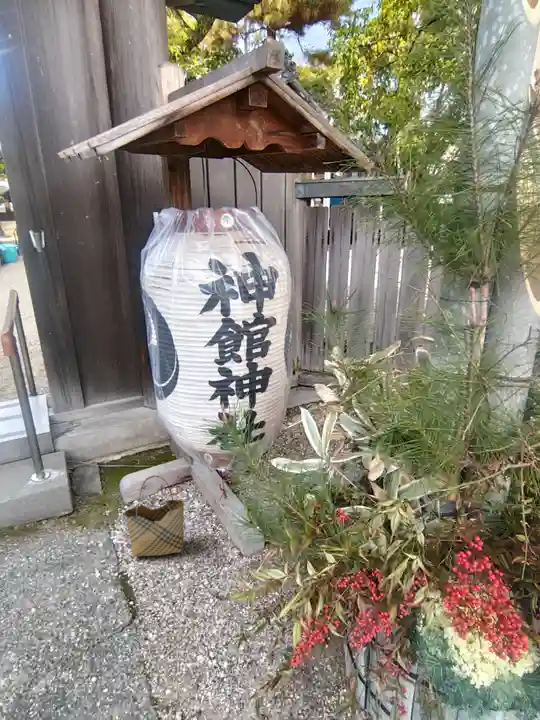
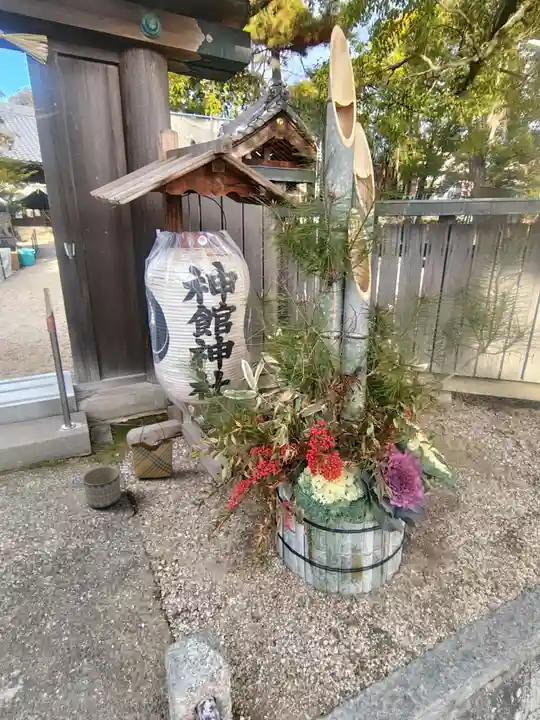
planter: none [54,550,112,619] -> present [83,466,121,508]

